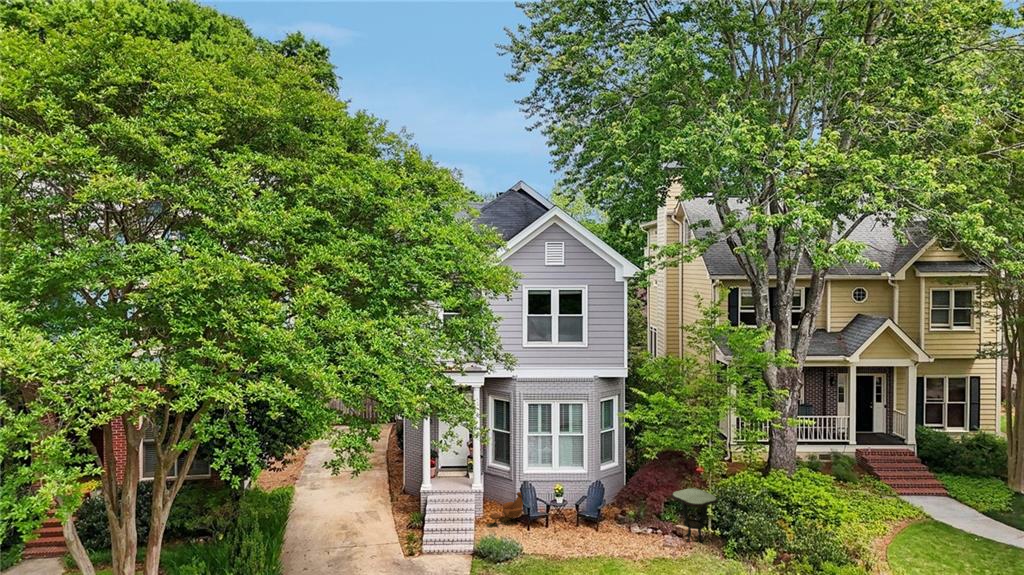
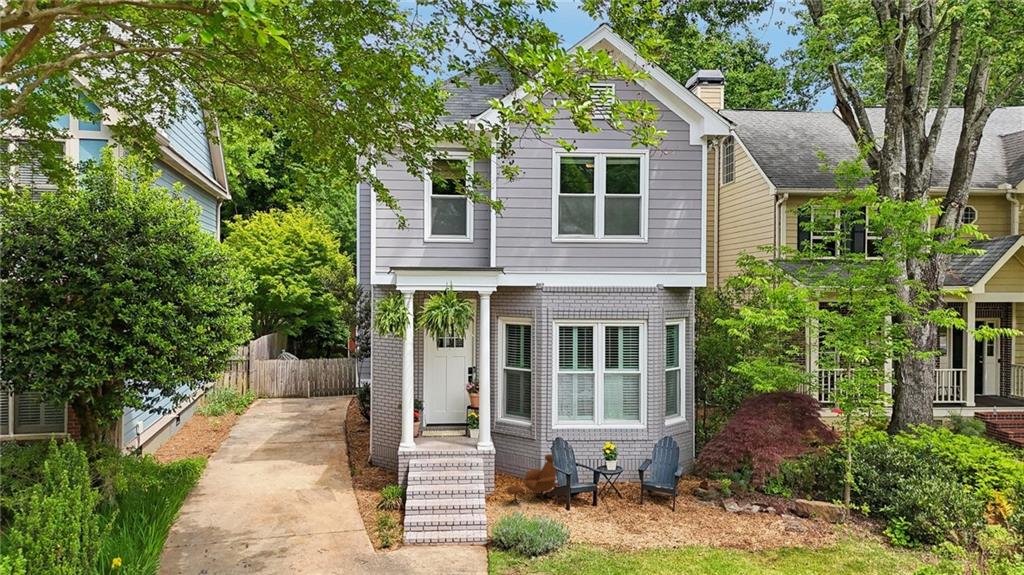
side table: present [671,489,718,543] -> none [793,441,871,522]

